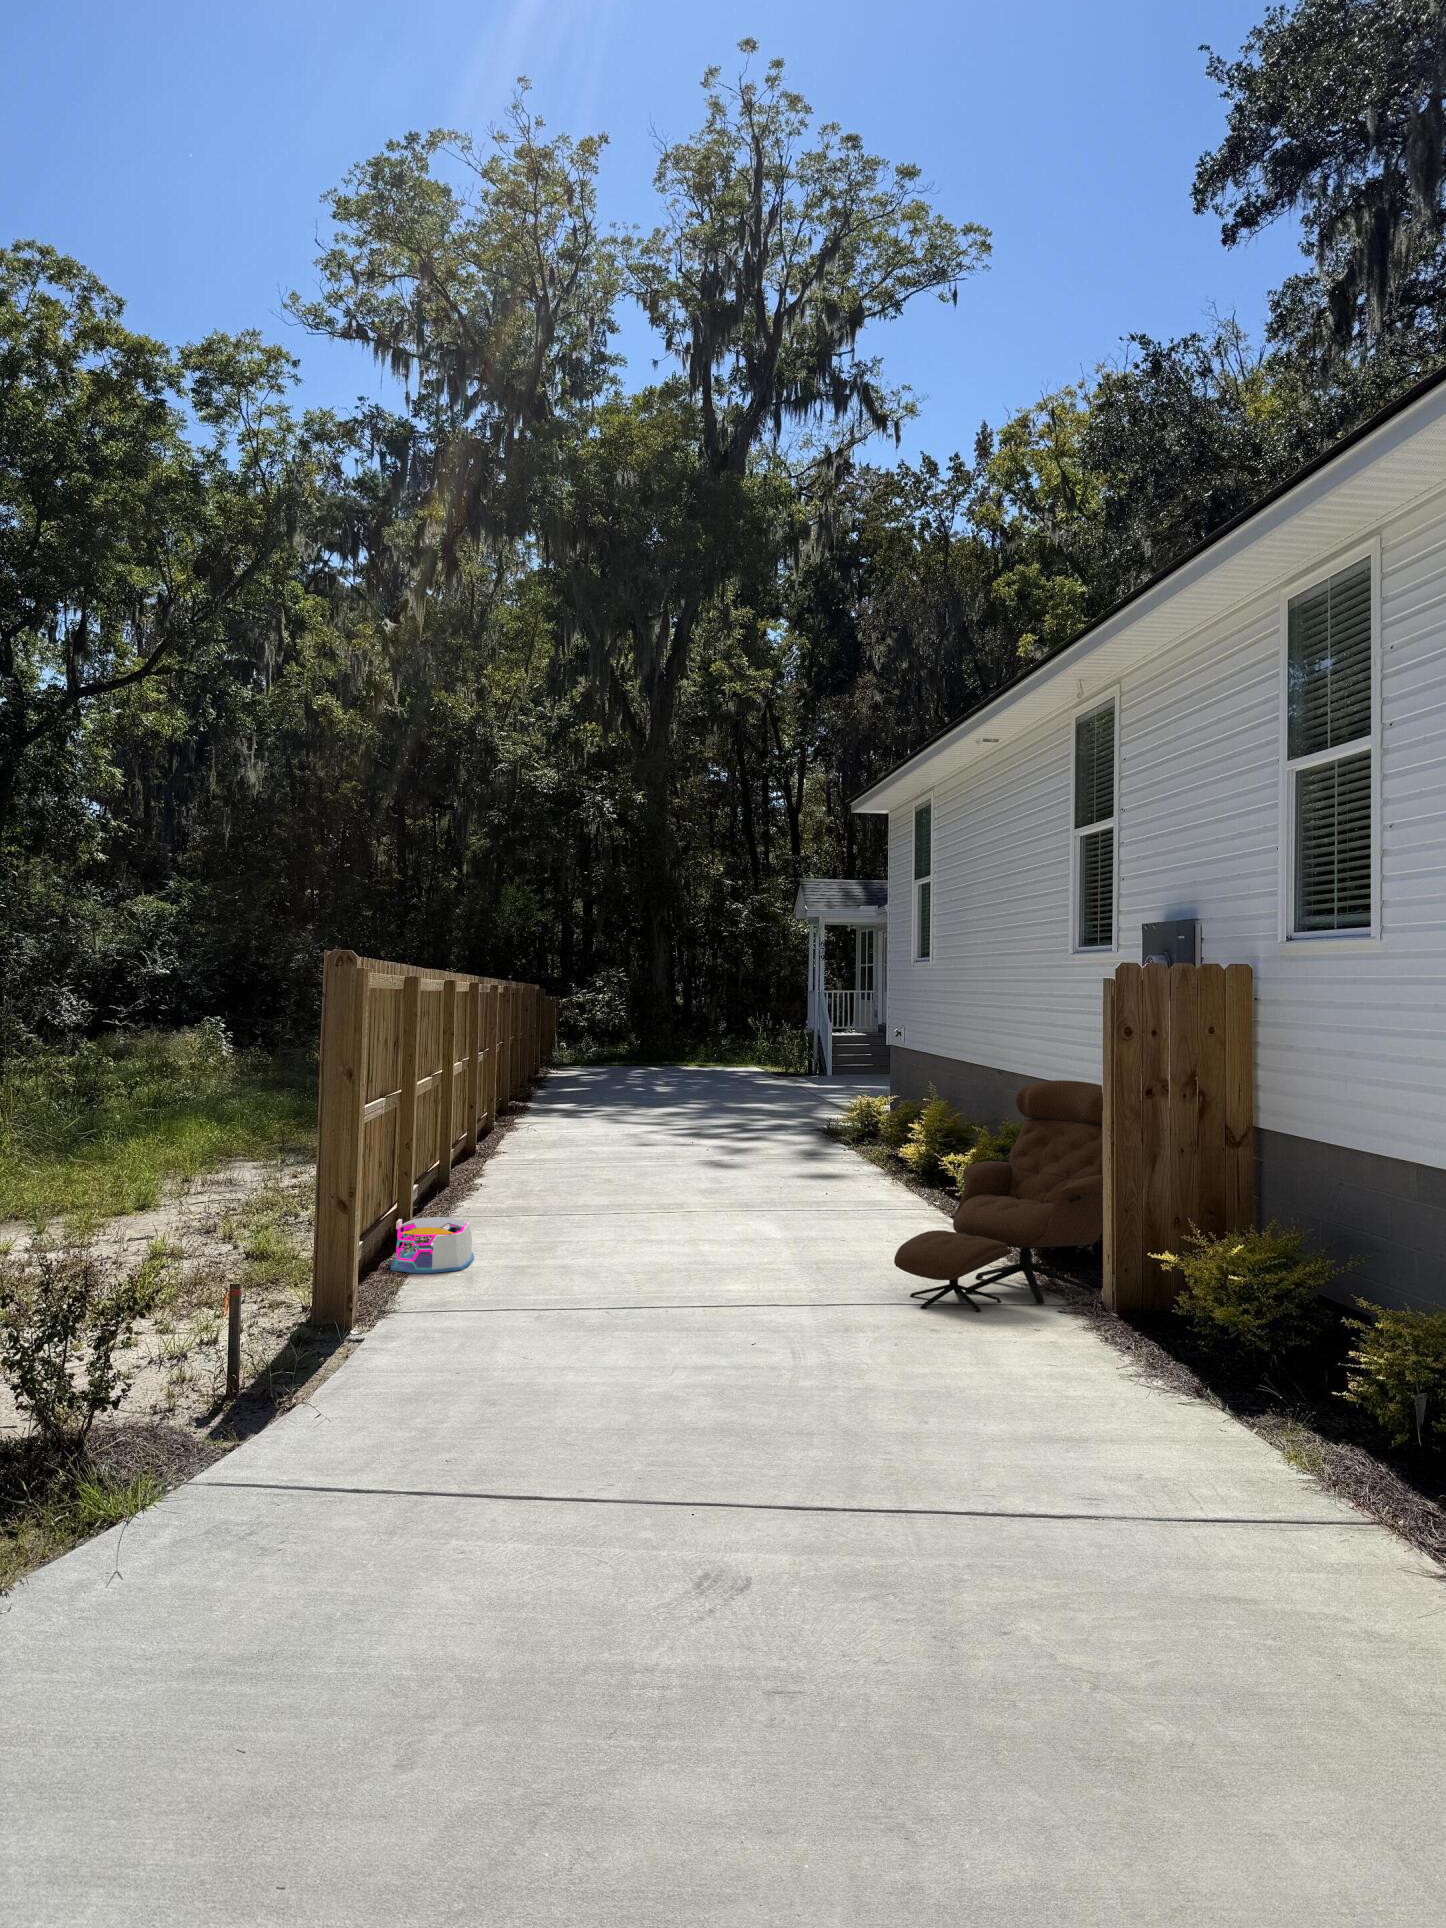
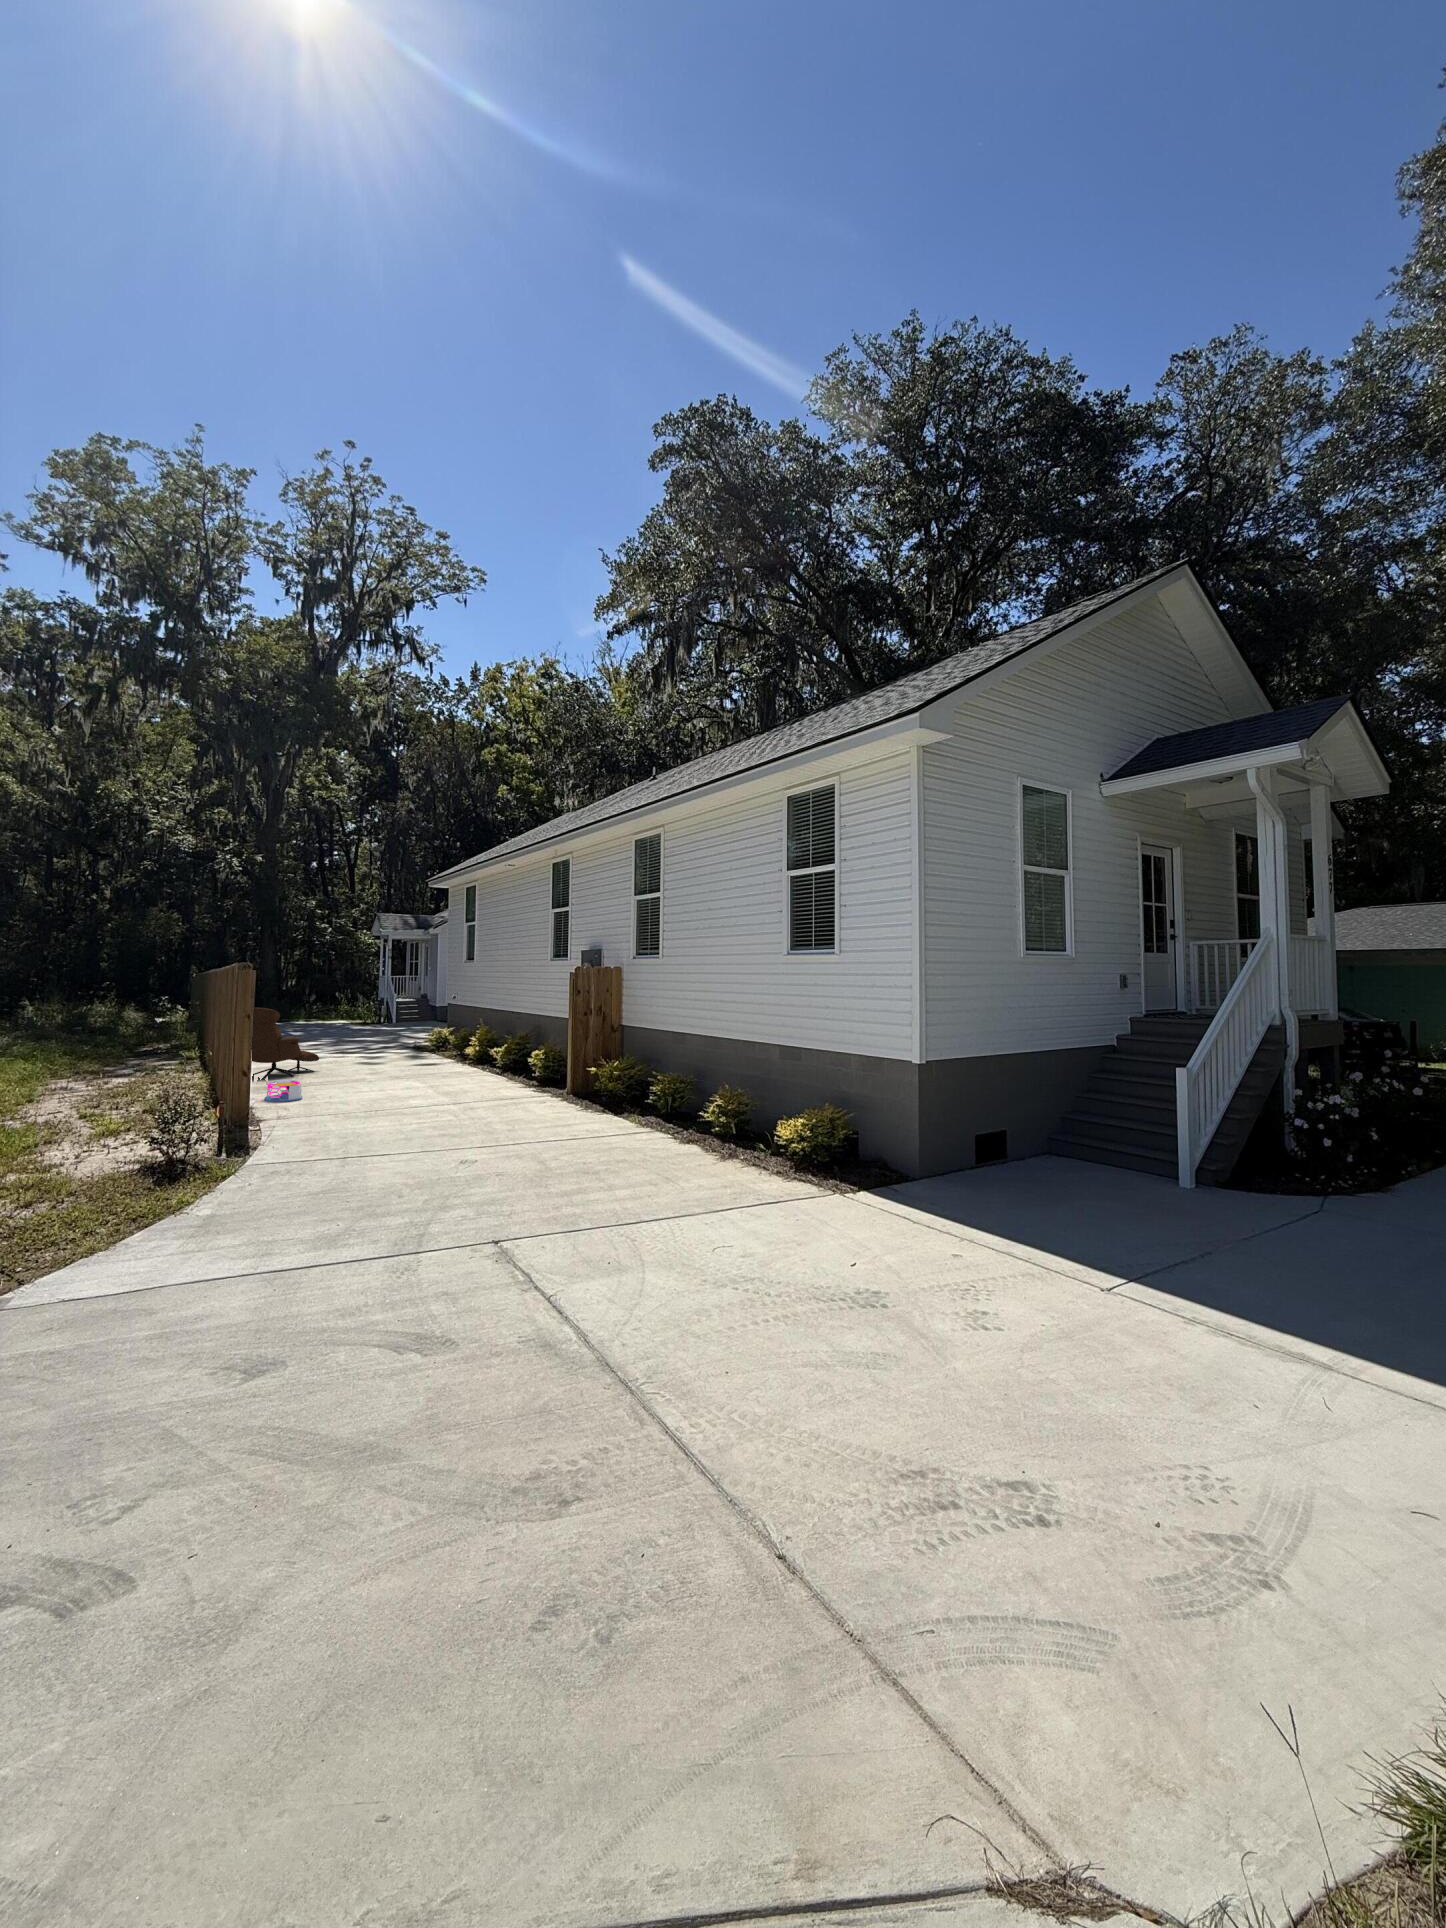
lounge chair: present [894,1080,1103,1312] -> present [252,1008,319,1079]

